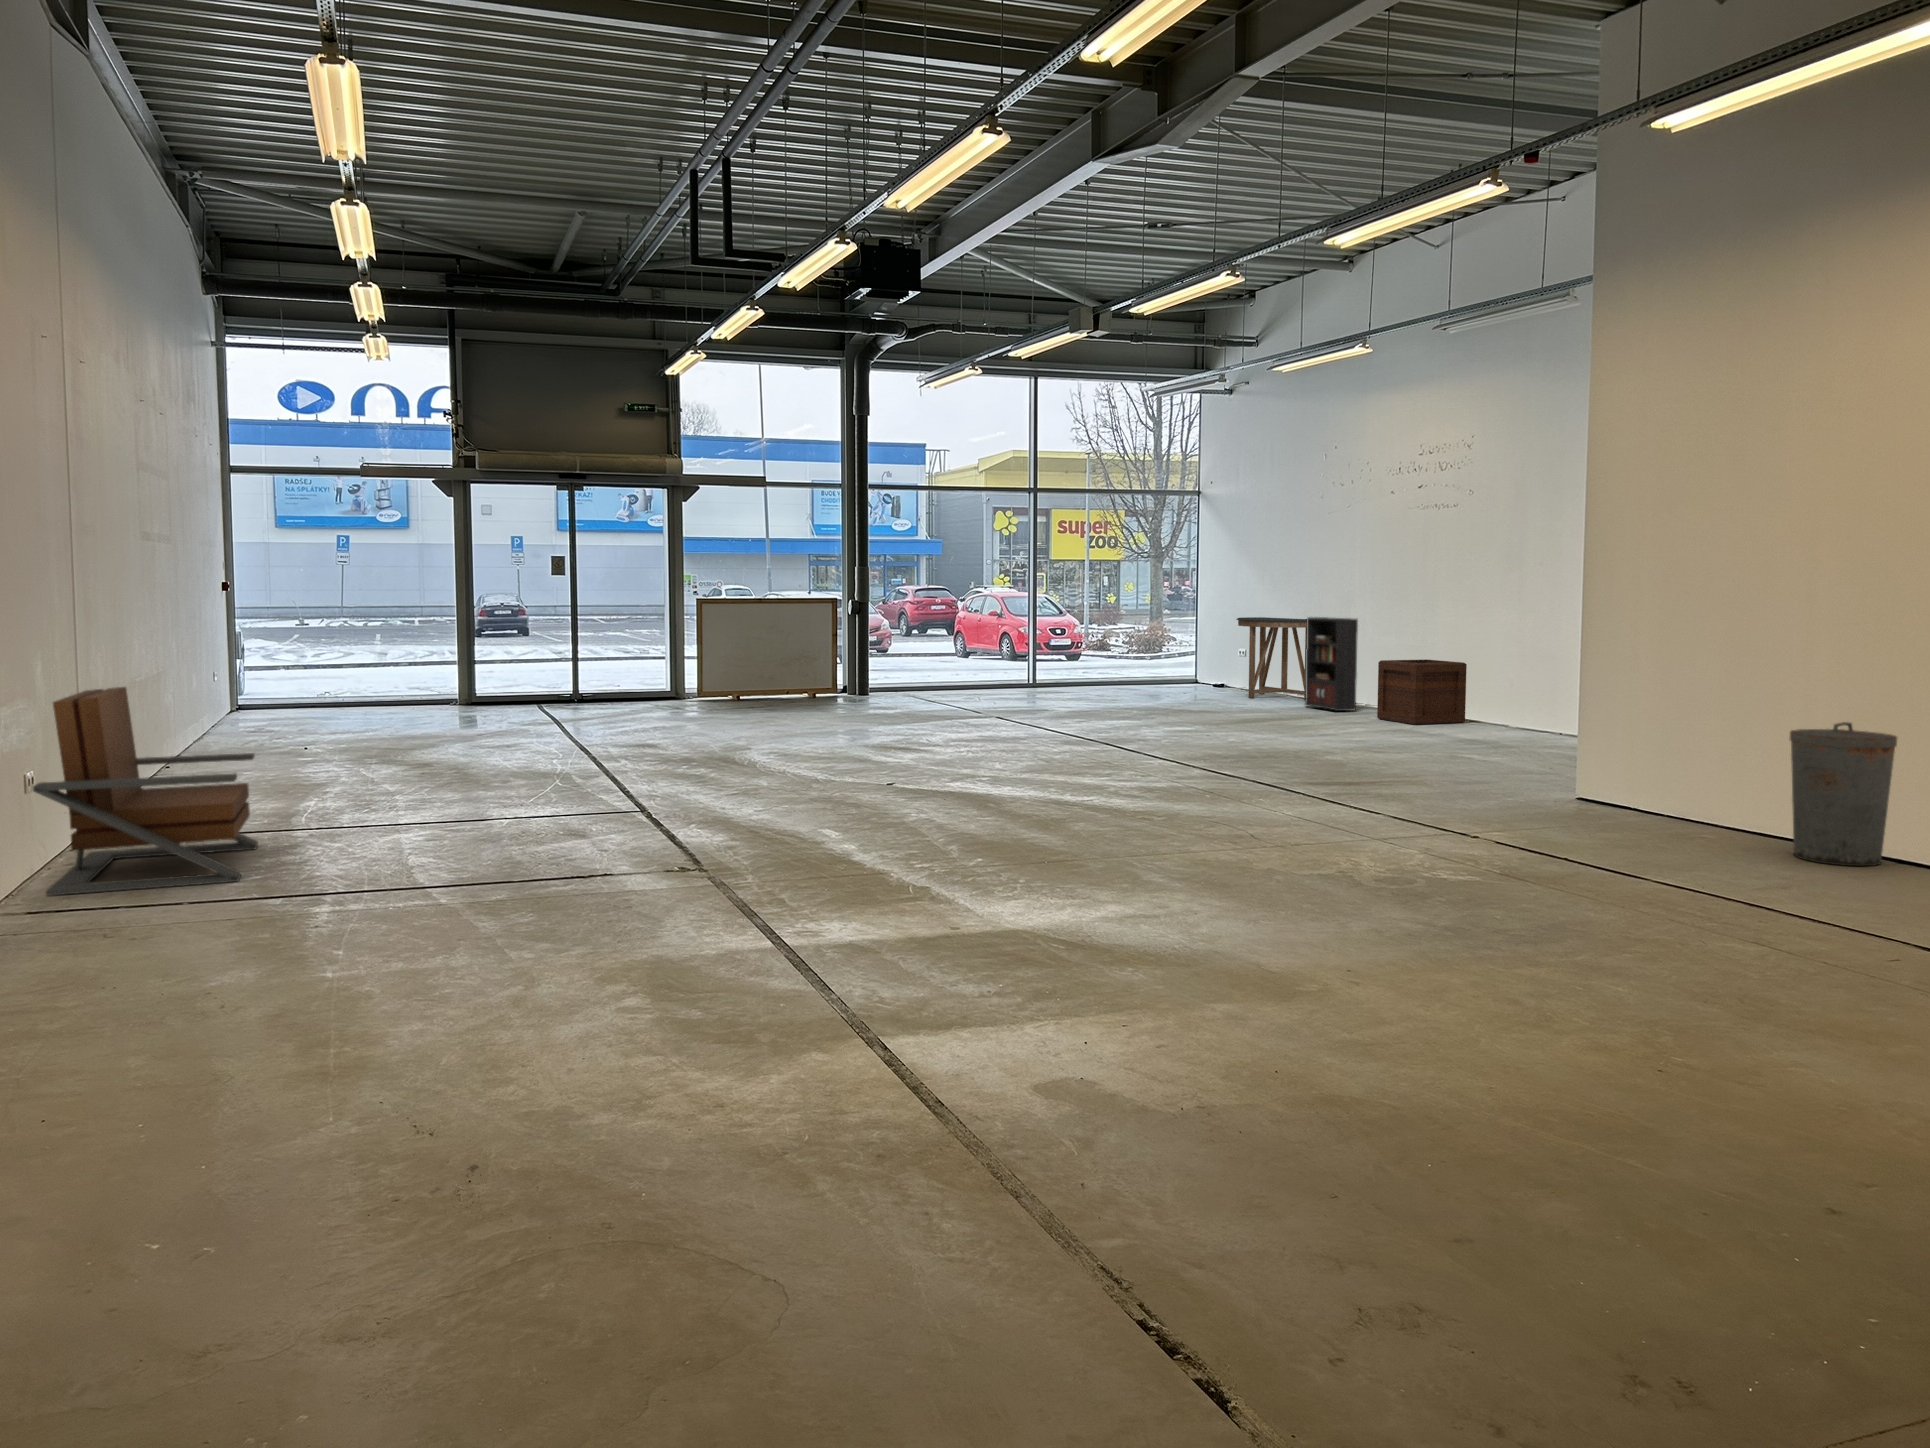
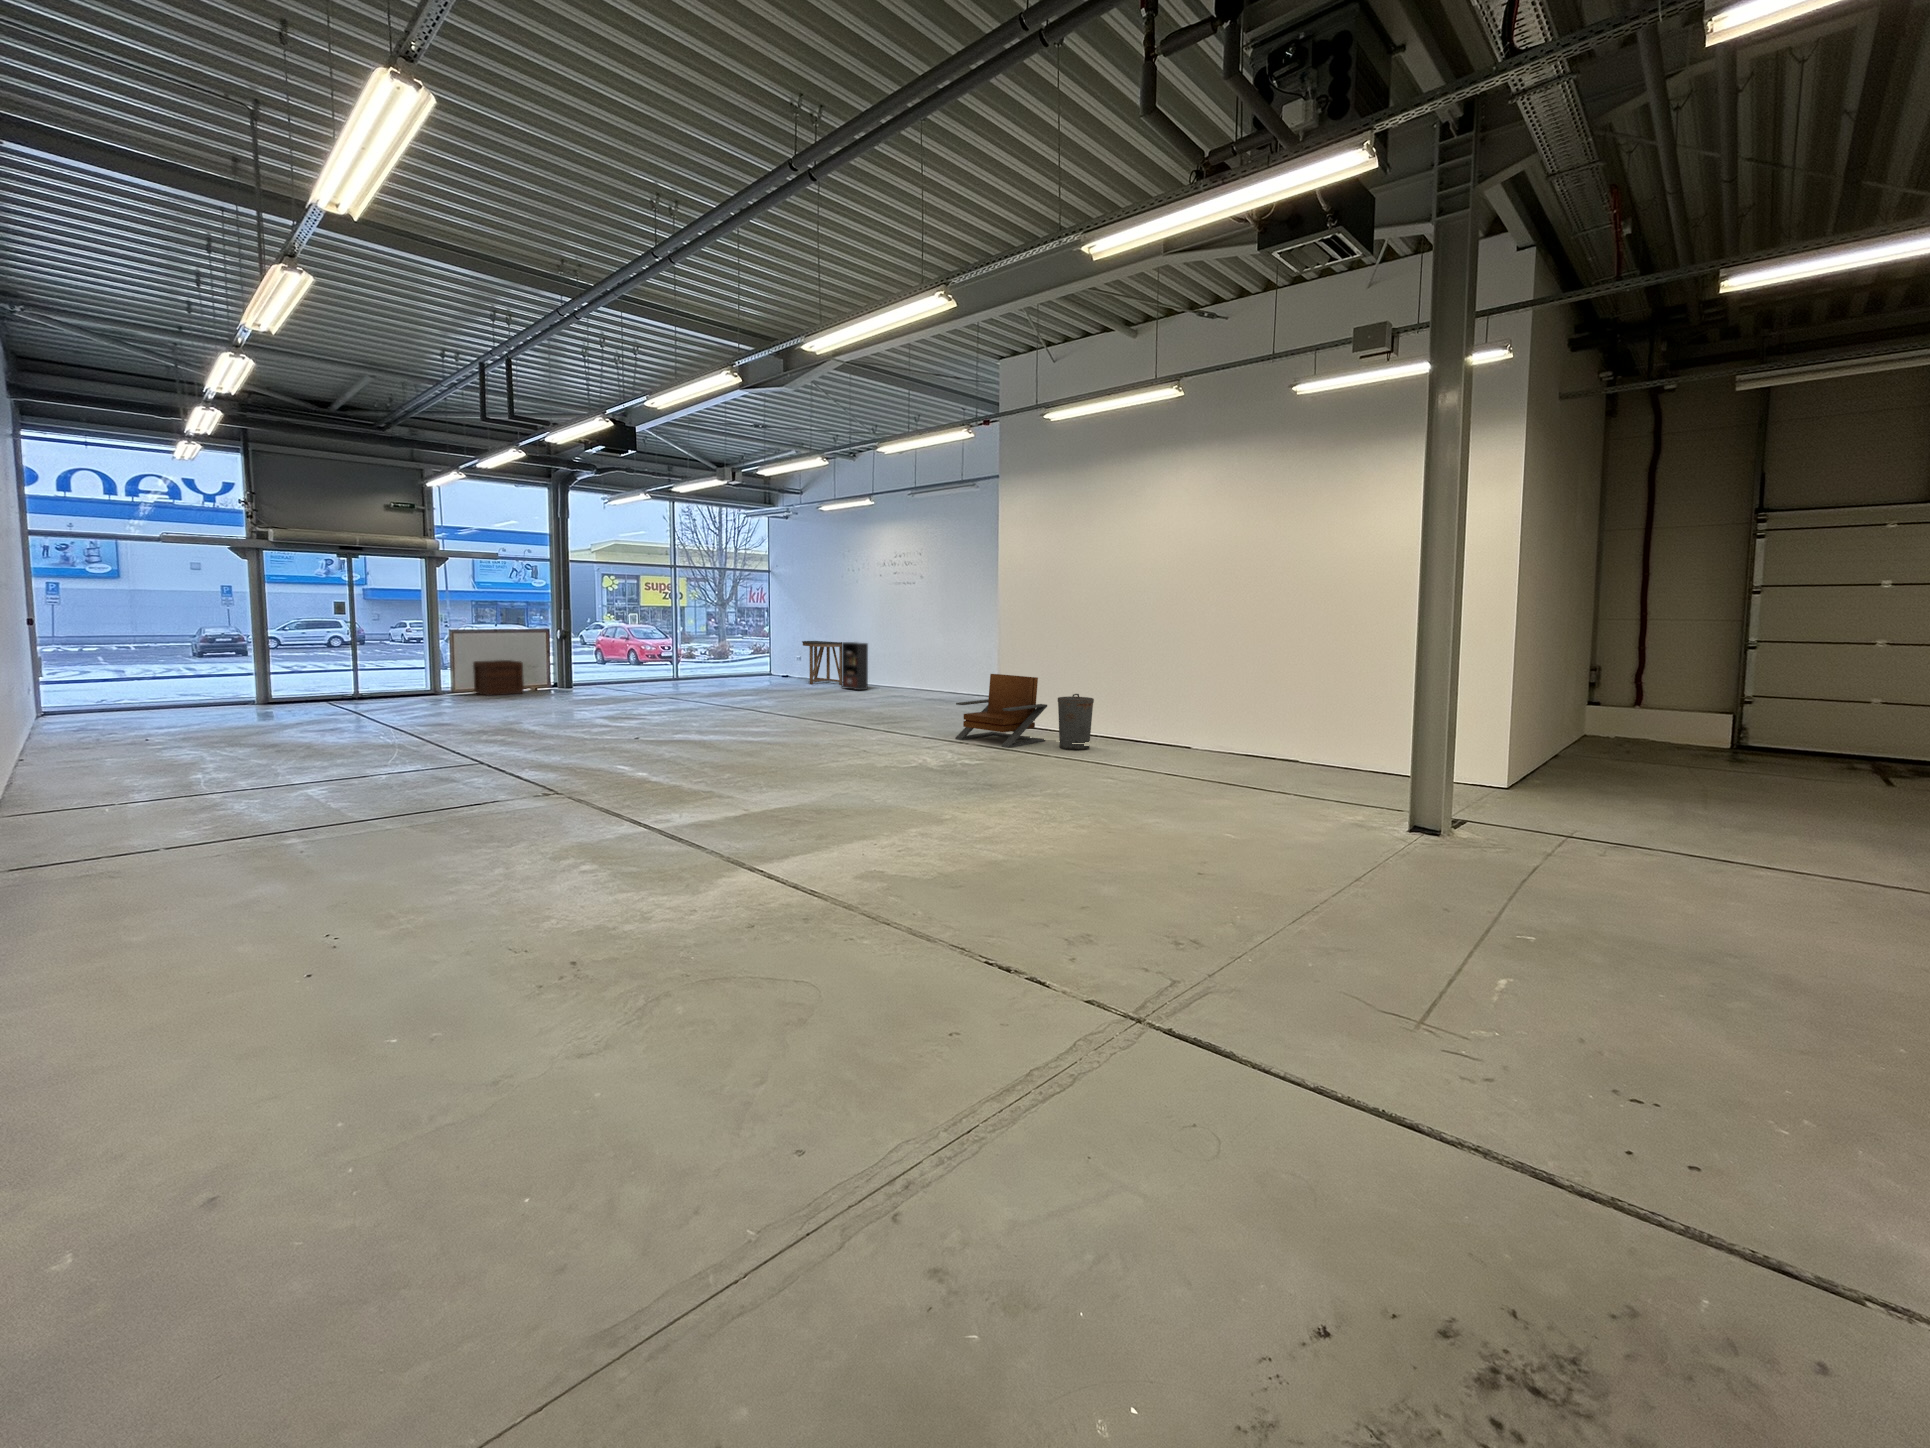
wooden crate: present [1377,659,1467,725] -> present [473,660,524,696]
lounge chair: present [33,687,258,896] -> present [956,674,1047,748]

